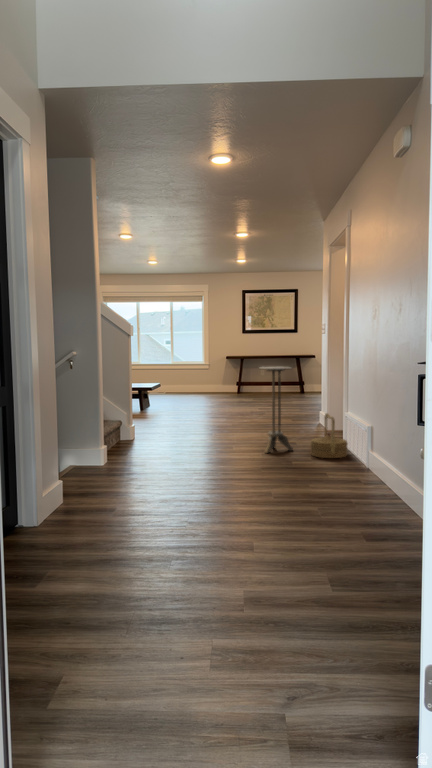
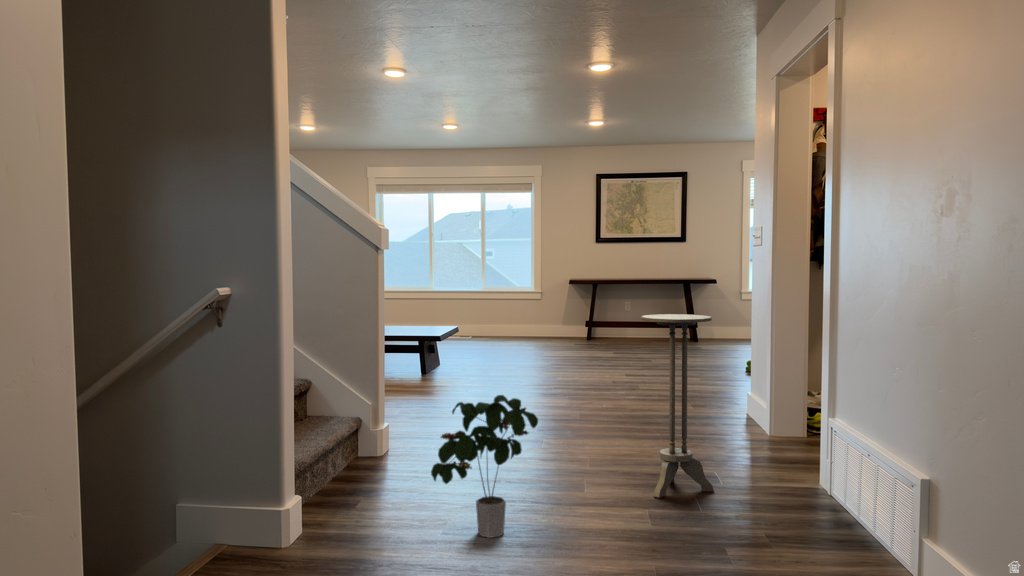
potted plant: none [162,402,209,466] -> present [431,395,538,538]
basket: present [311,413,348,458] -> none [753,415,838,519]

